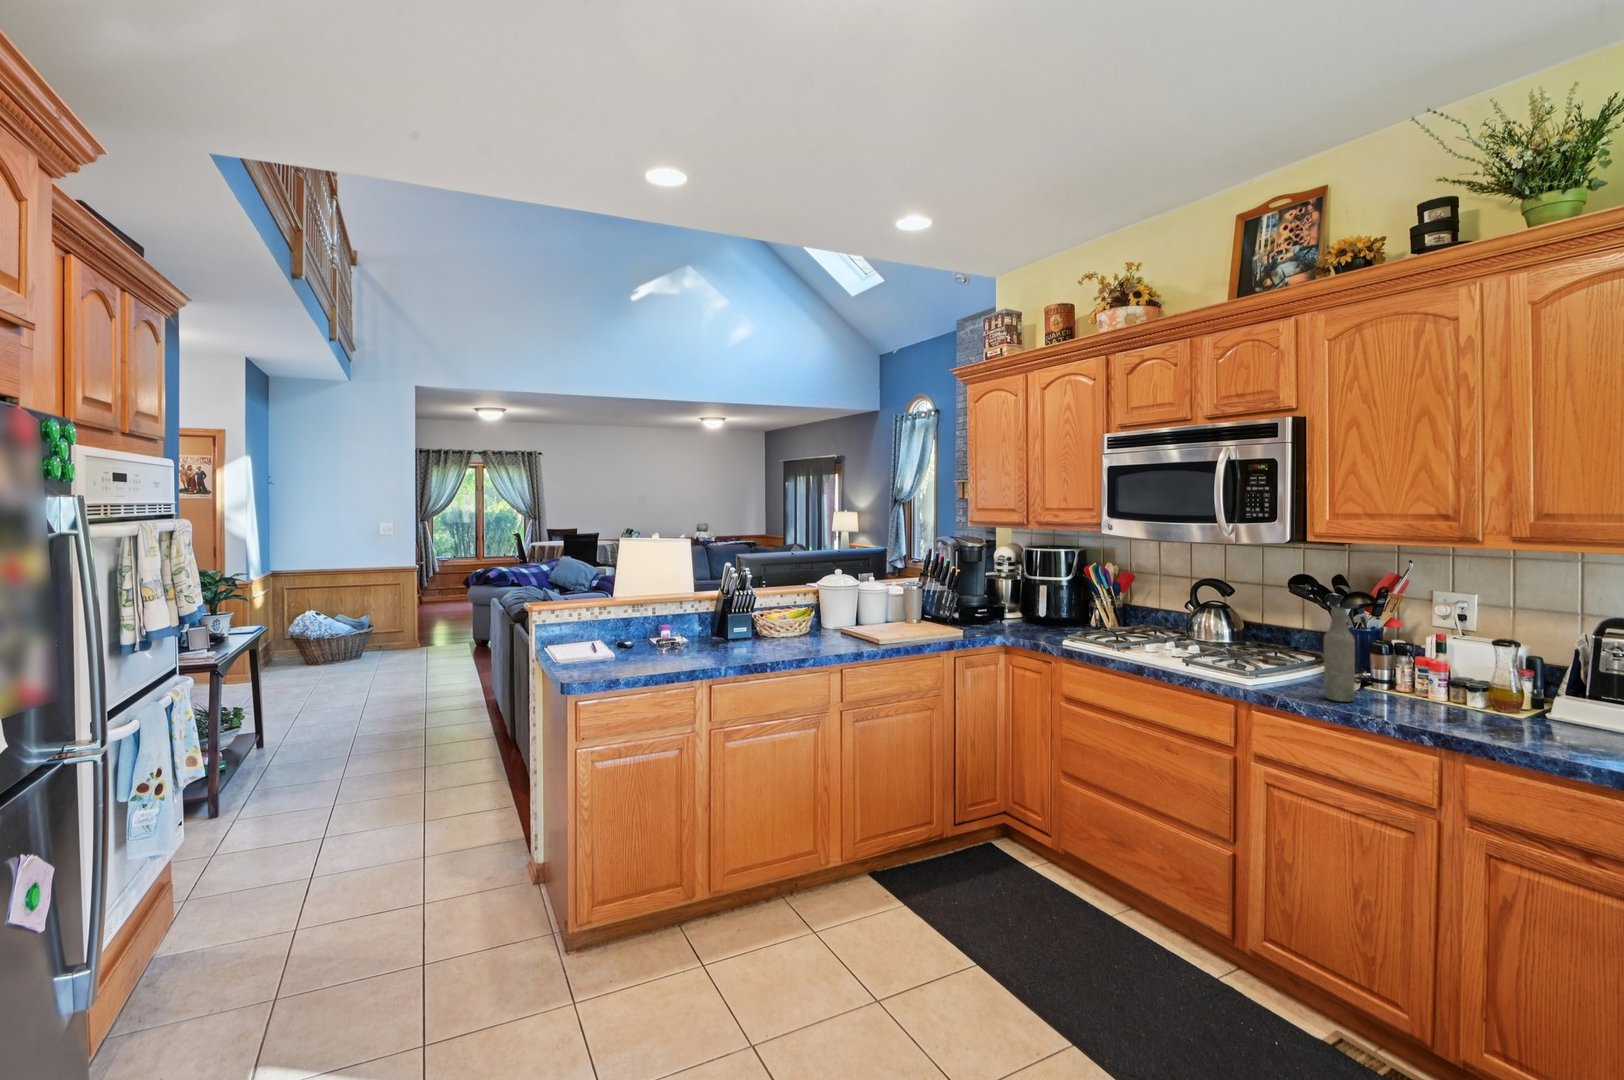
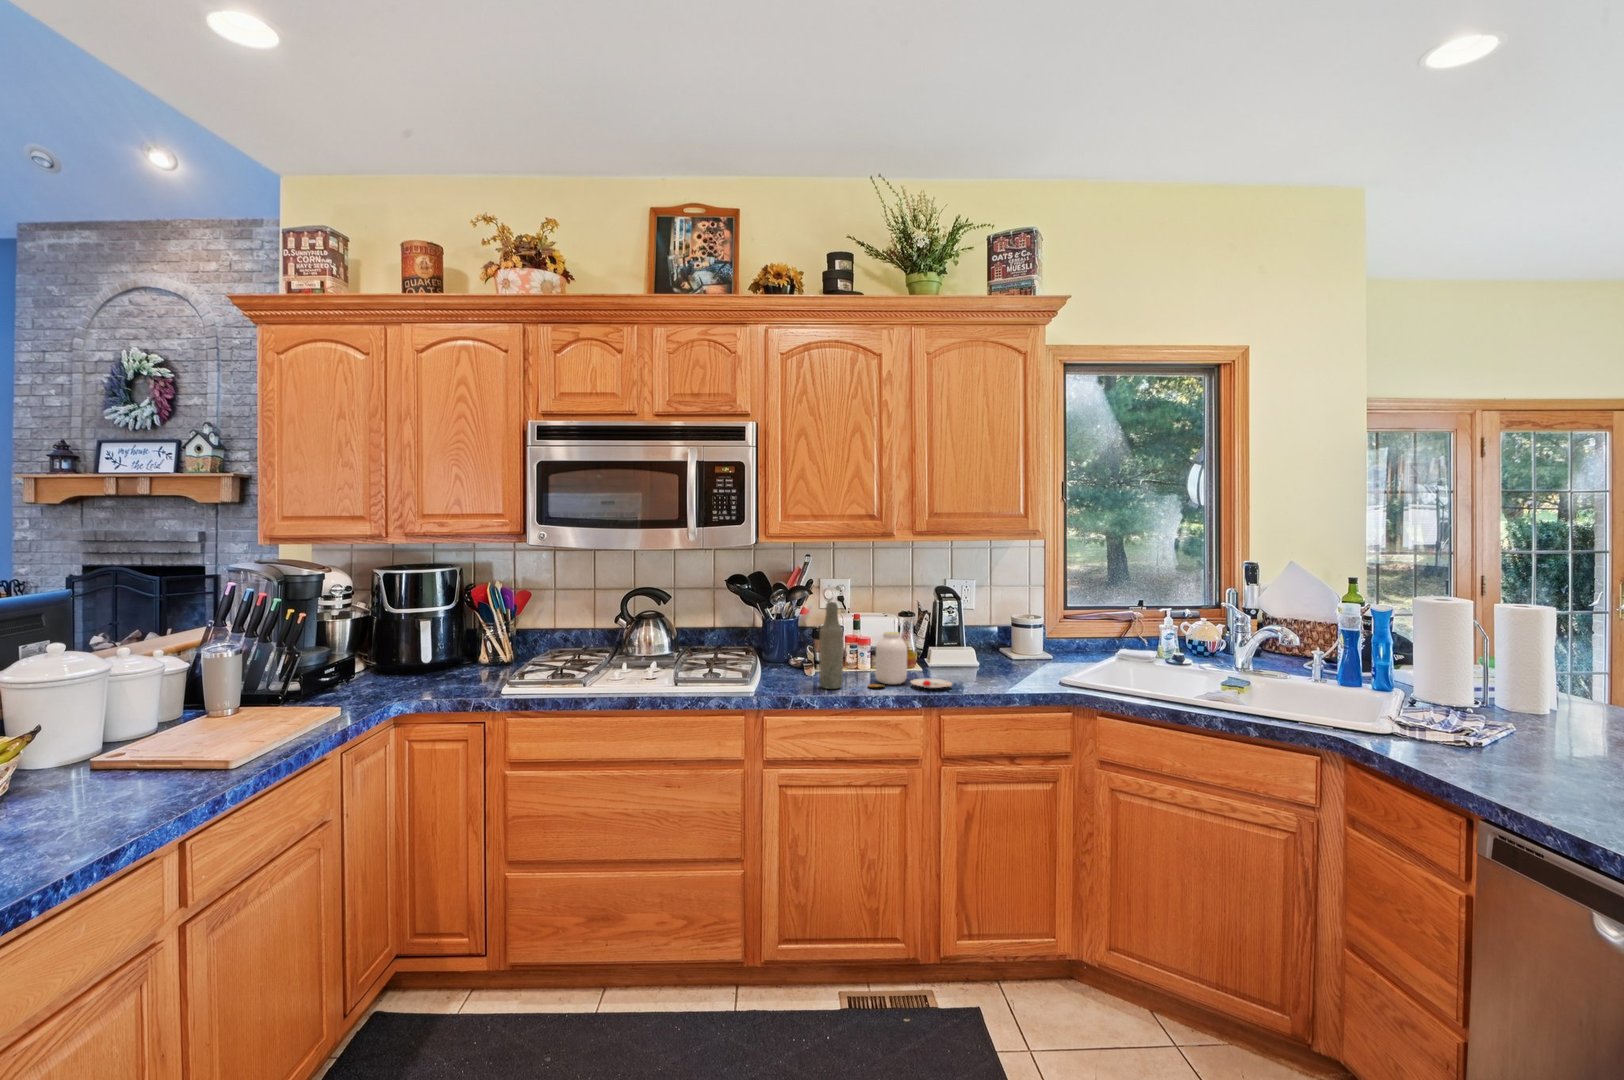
jar: none [1384,651,1512,730] -> present [868,632,952,688]

